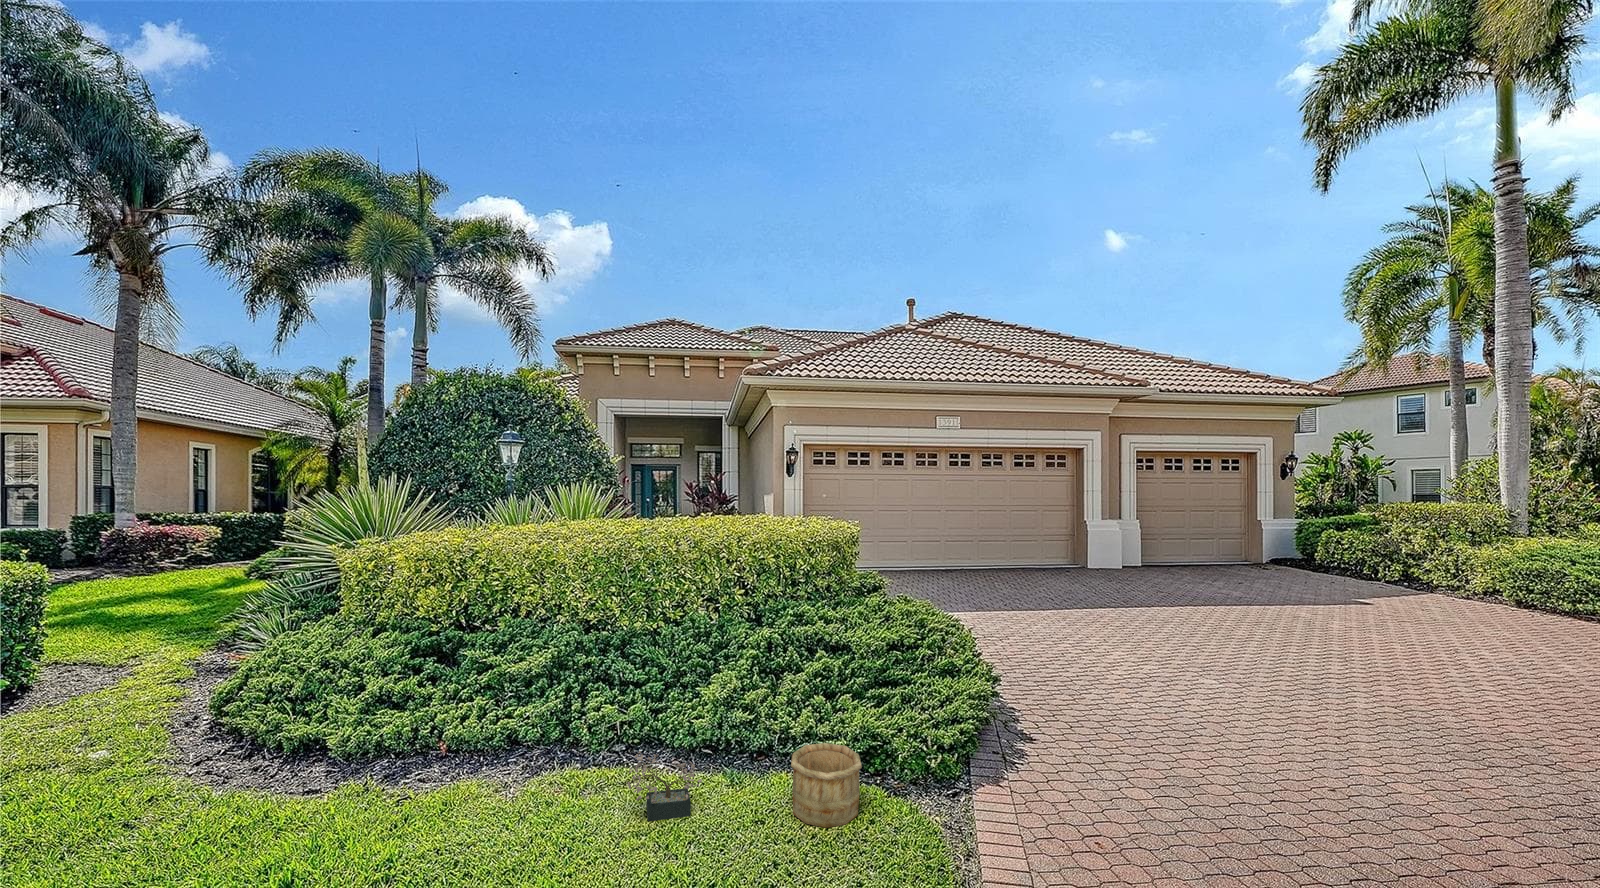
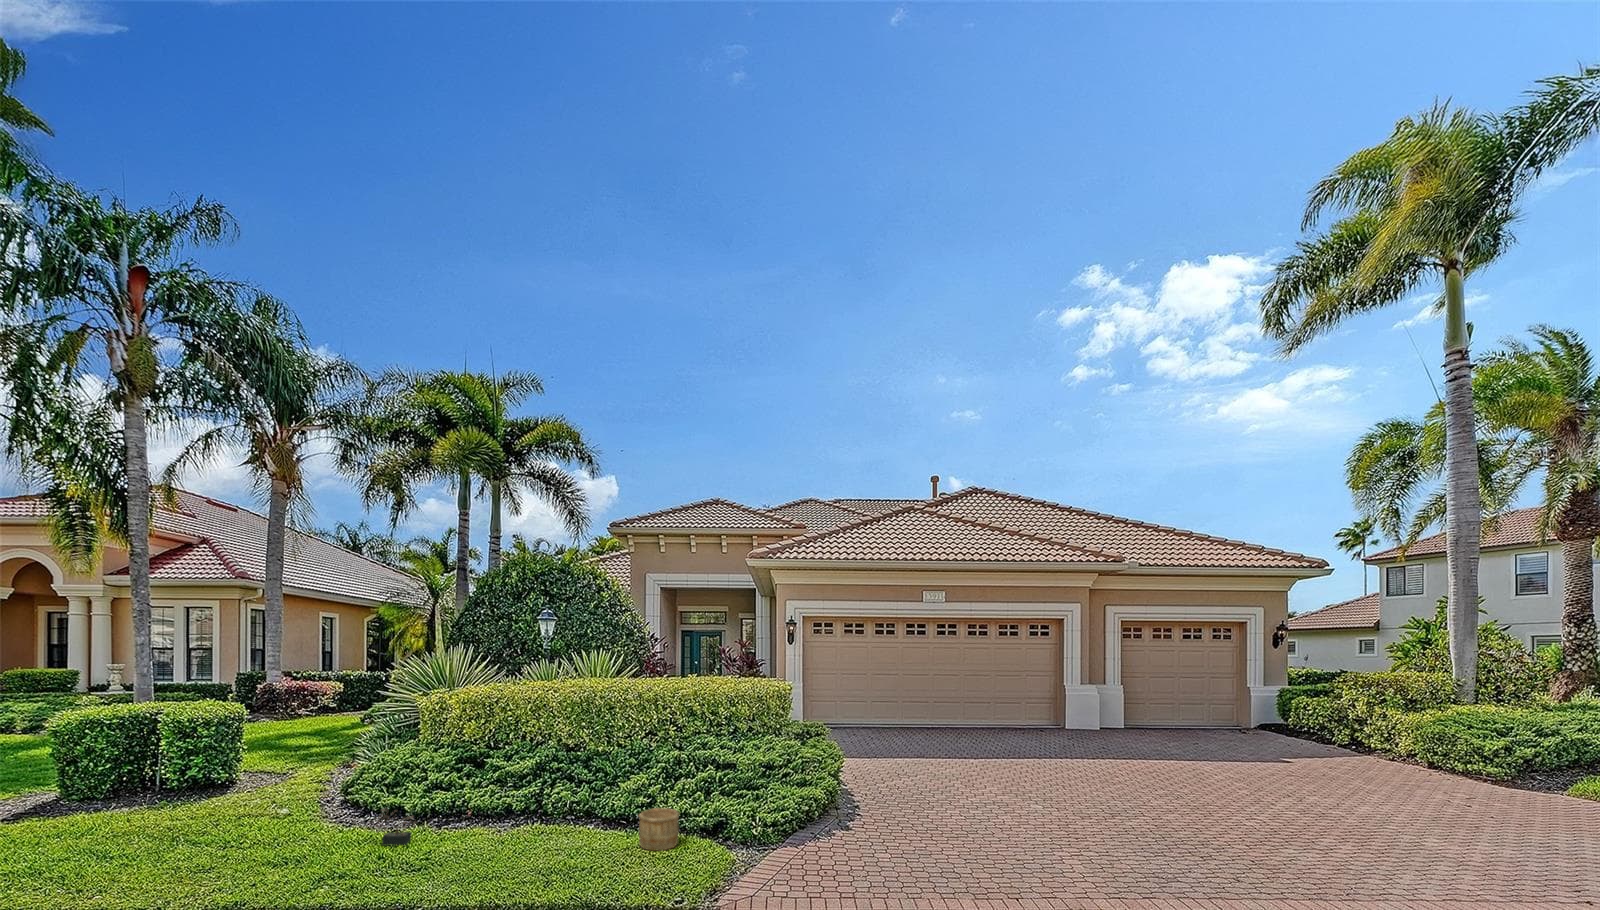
decorative plant: present [628,751,702,821] -> present [376,809,415,846]

